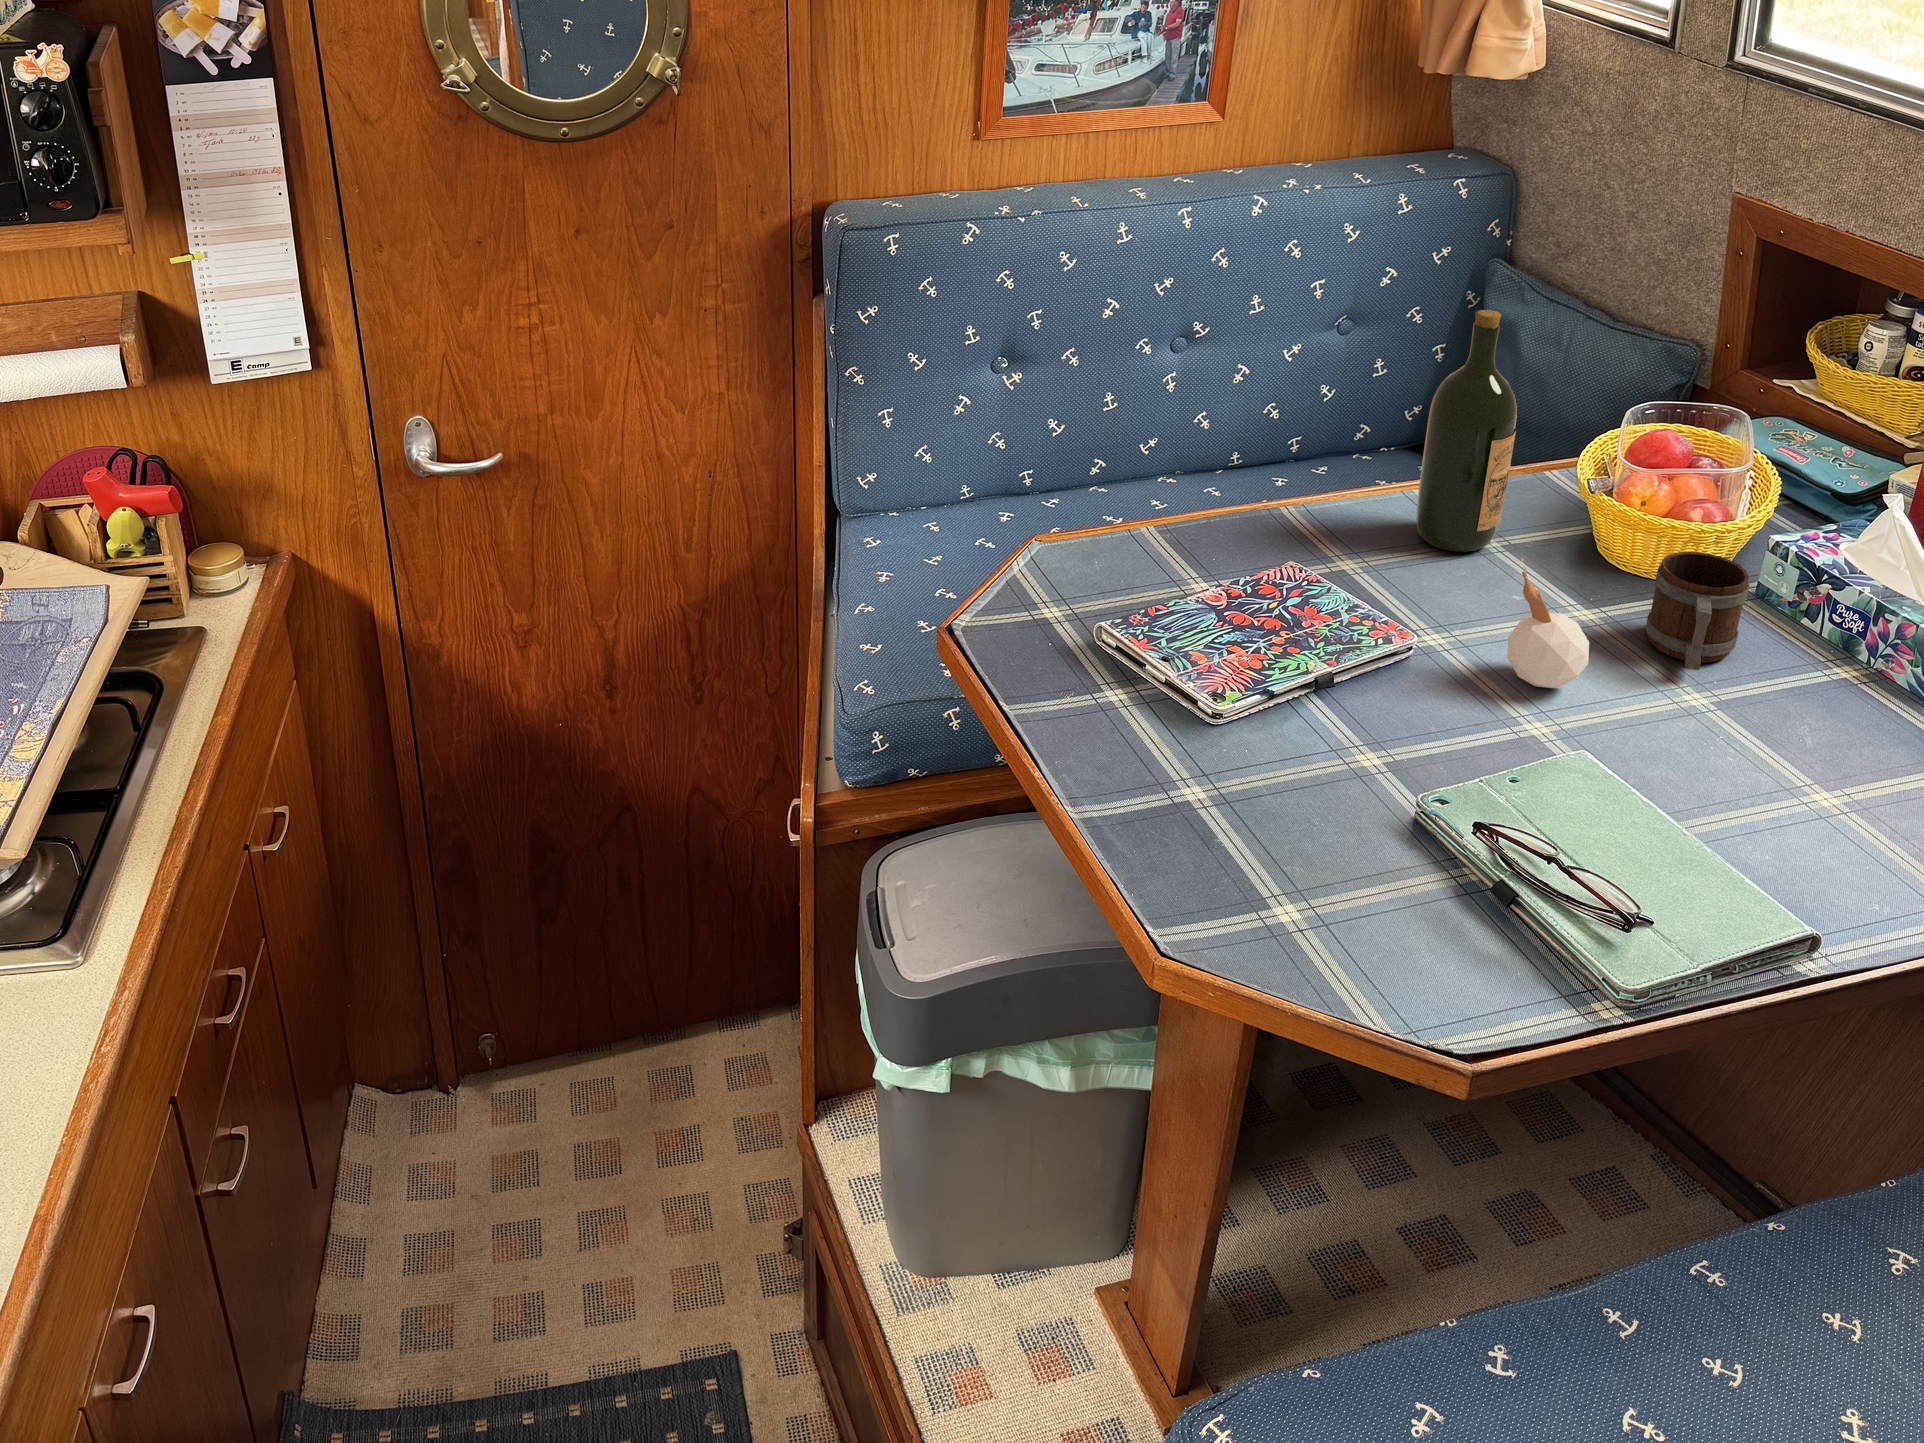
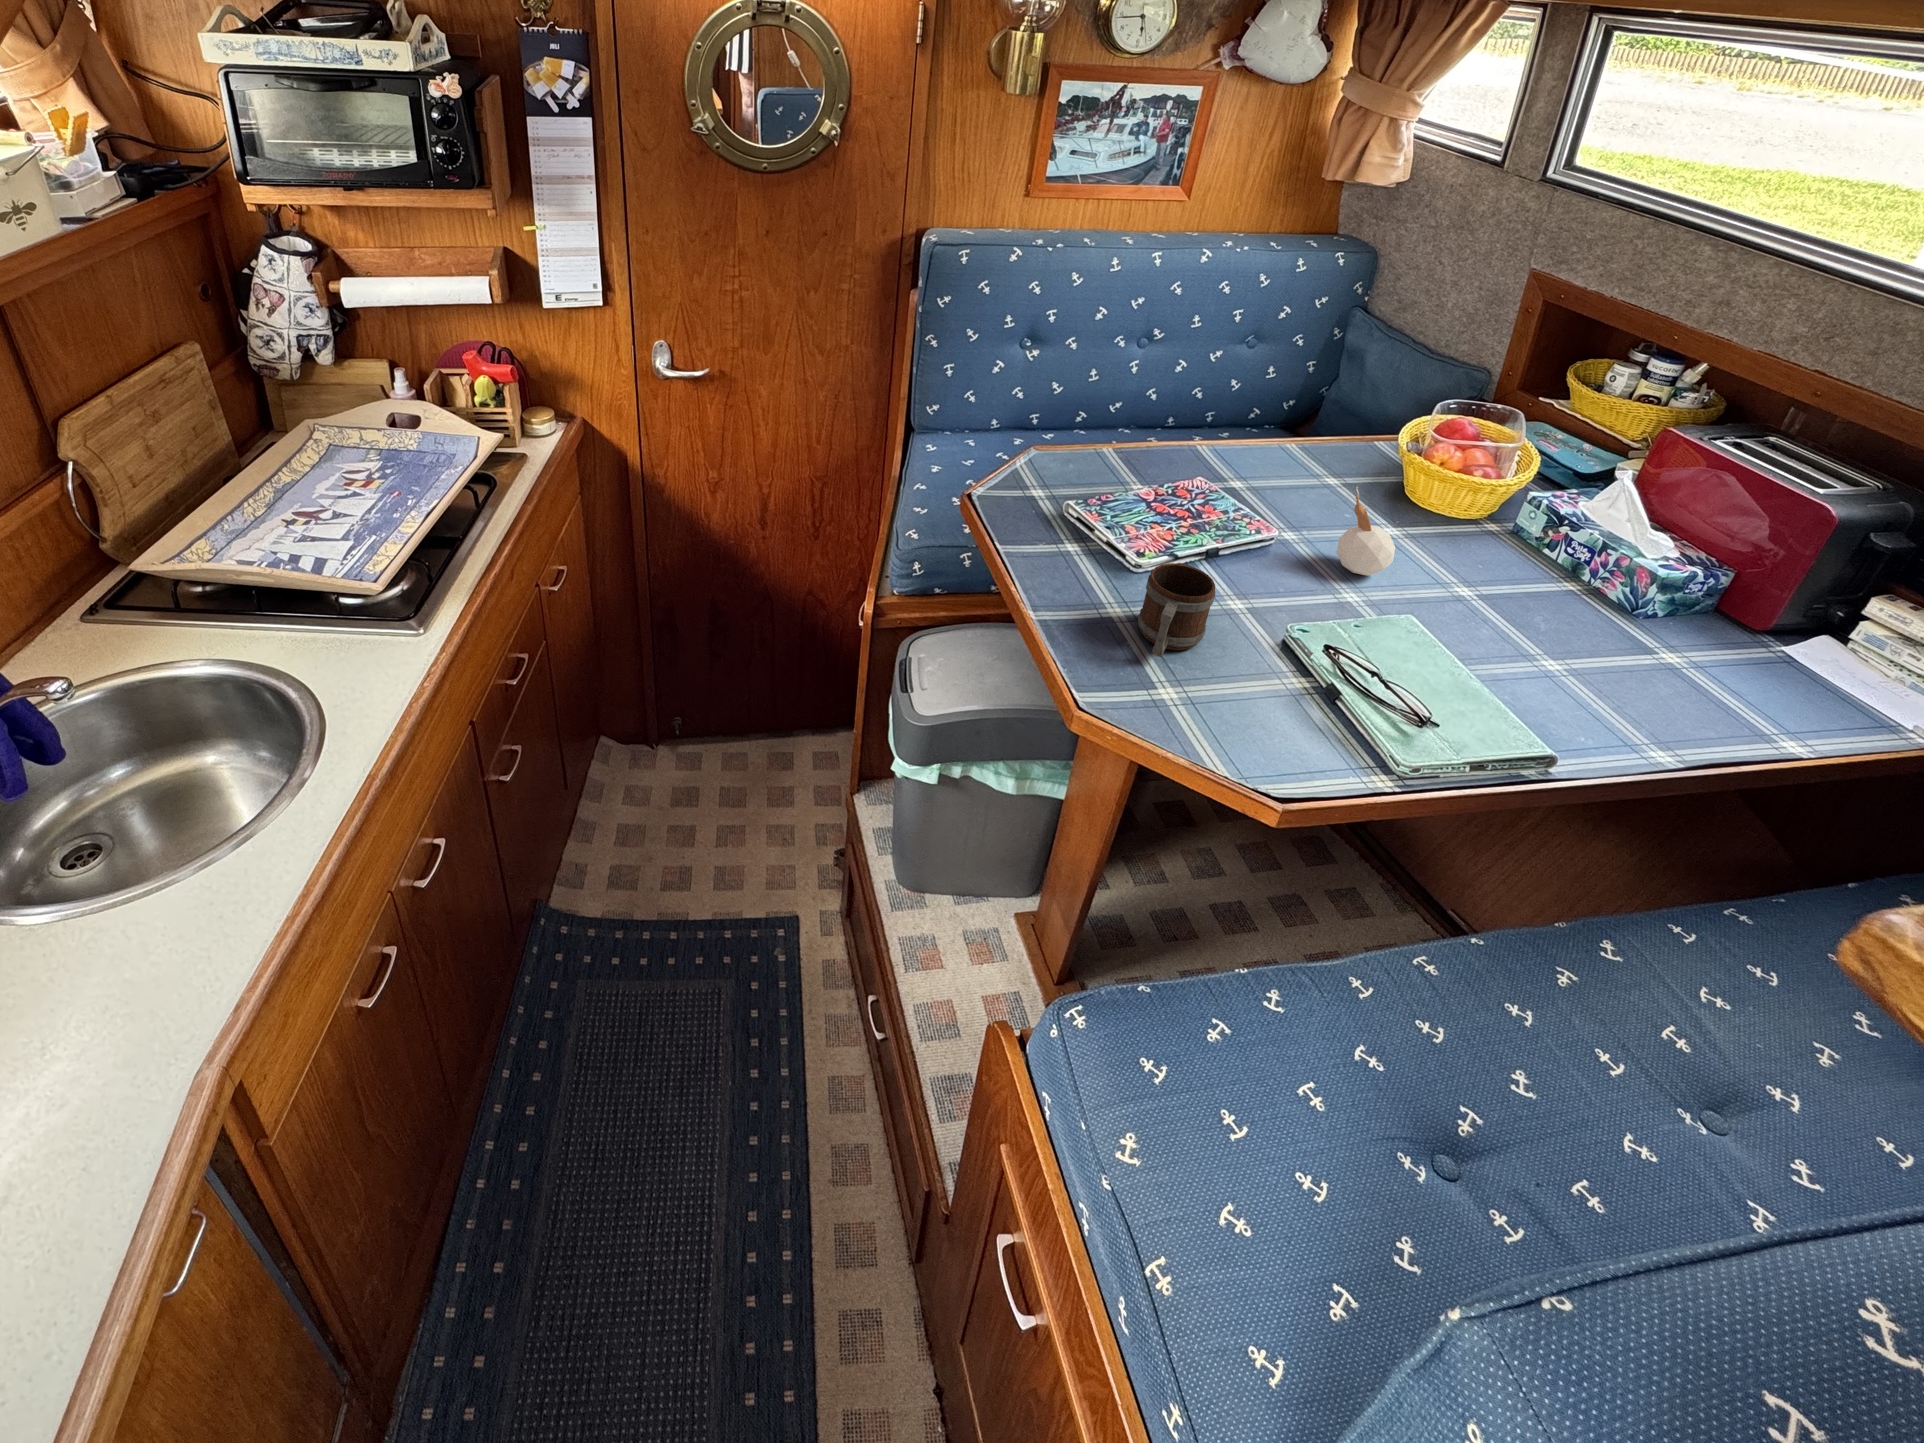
wine bottle: present [1416,310,1517,552] -> none [1282,322,1364,483]
mug: present [1646,552,1750,670] -> present [1138,563,1215,657]

